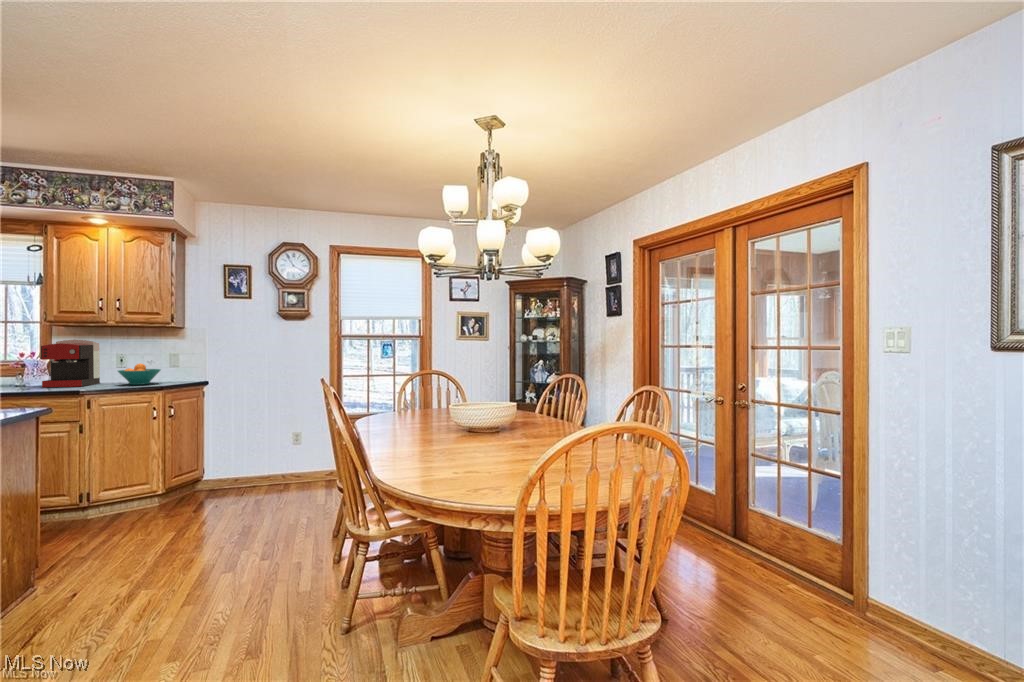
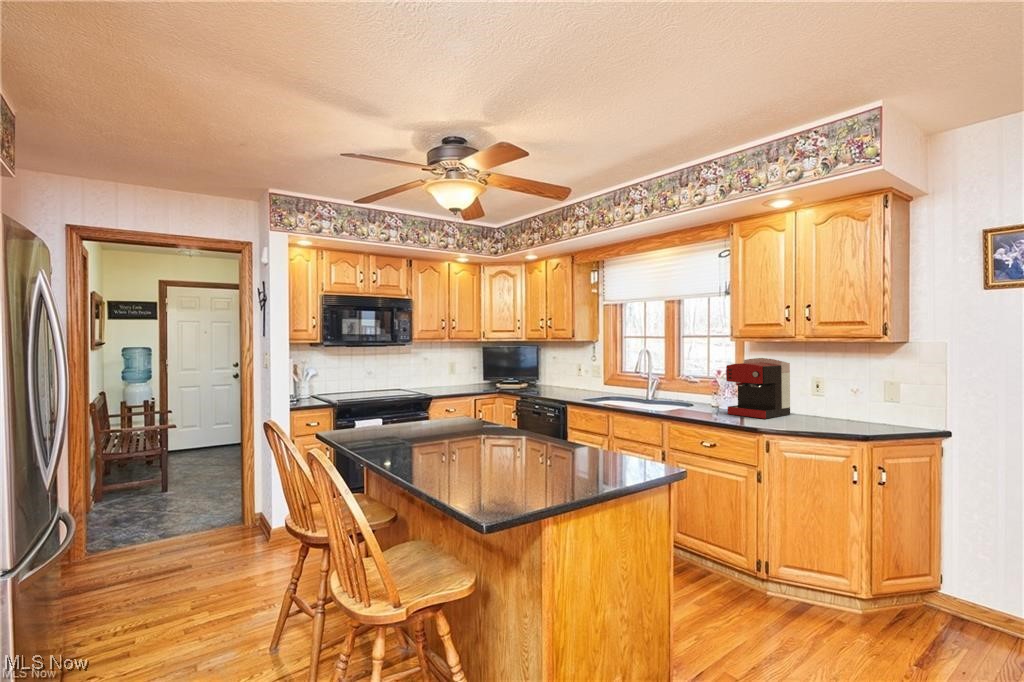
fruit bowl: present [118,364,160,385] -> none [806,395,868,427]

